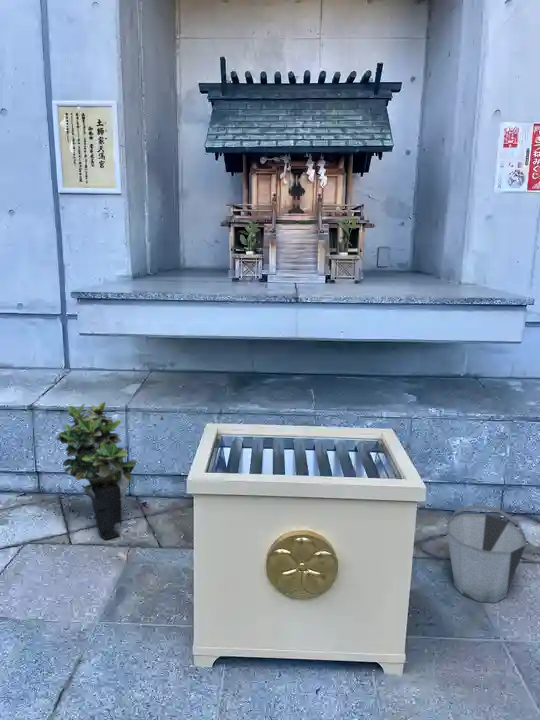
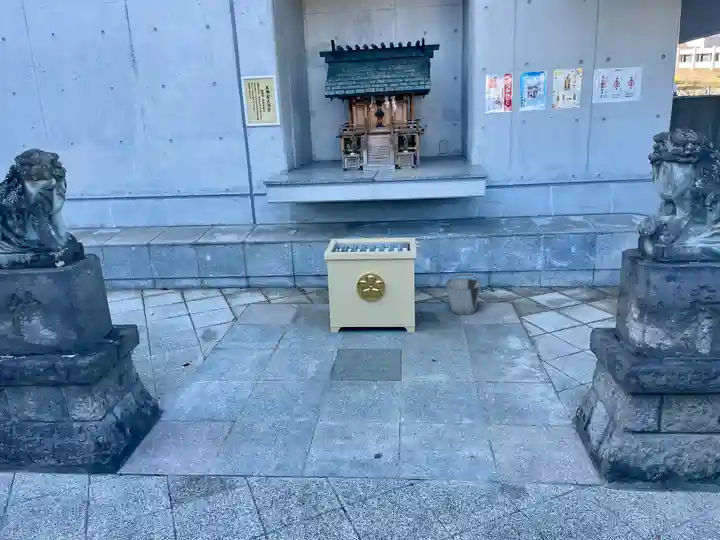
potted plant: present [55,402,137,540] -> none [261,236,300,303]

